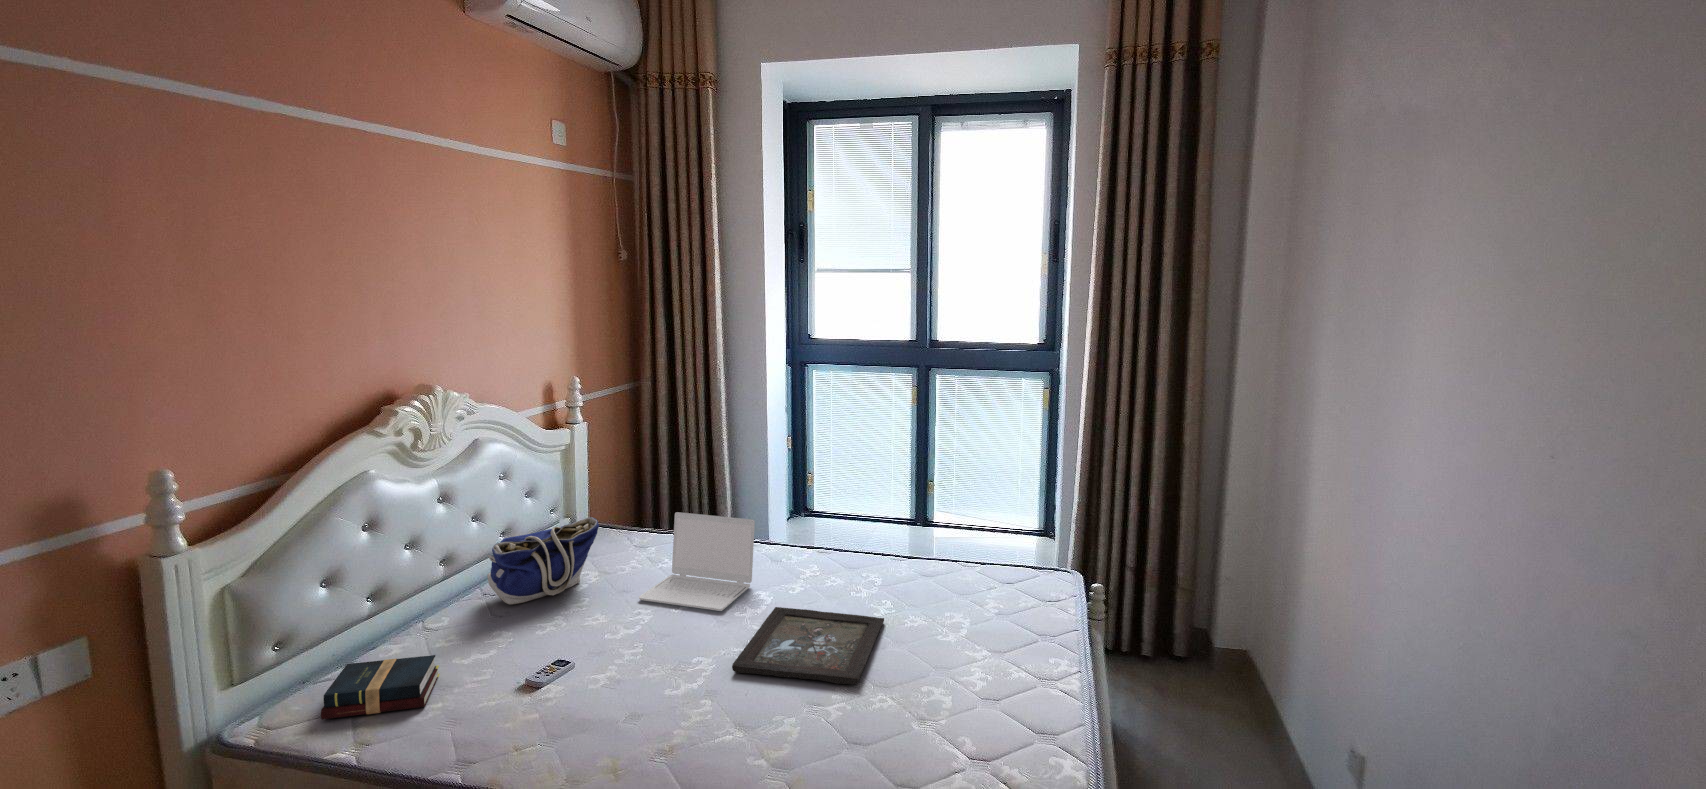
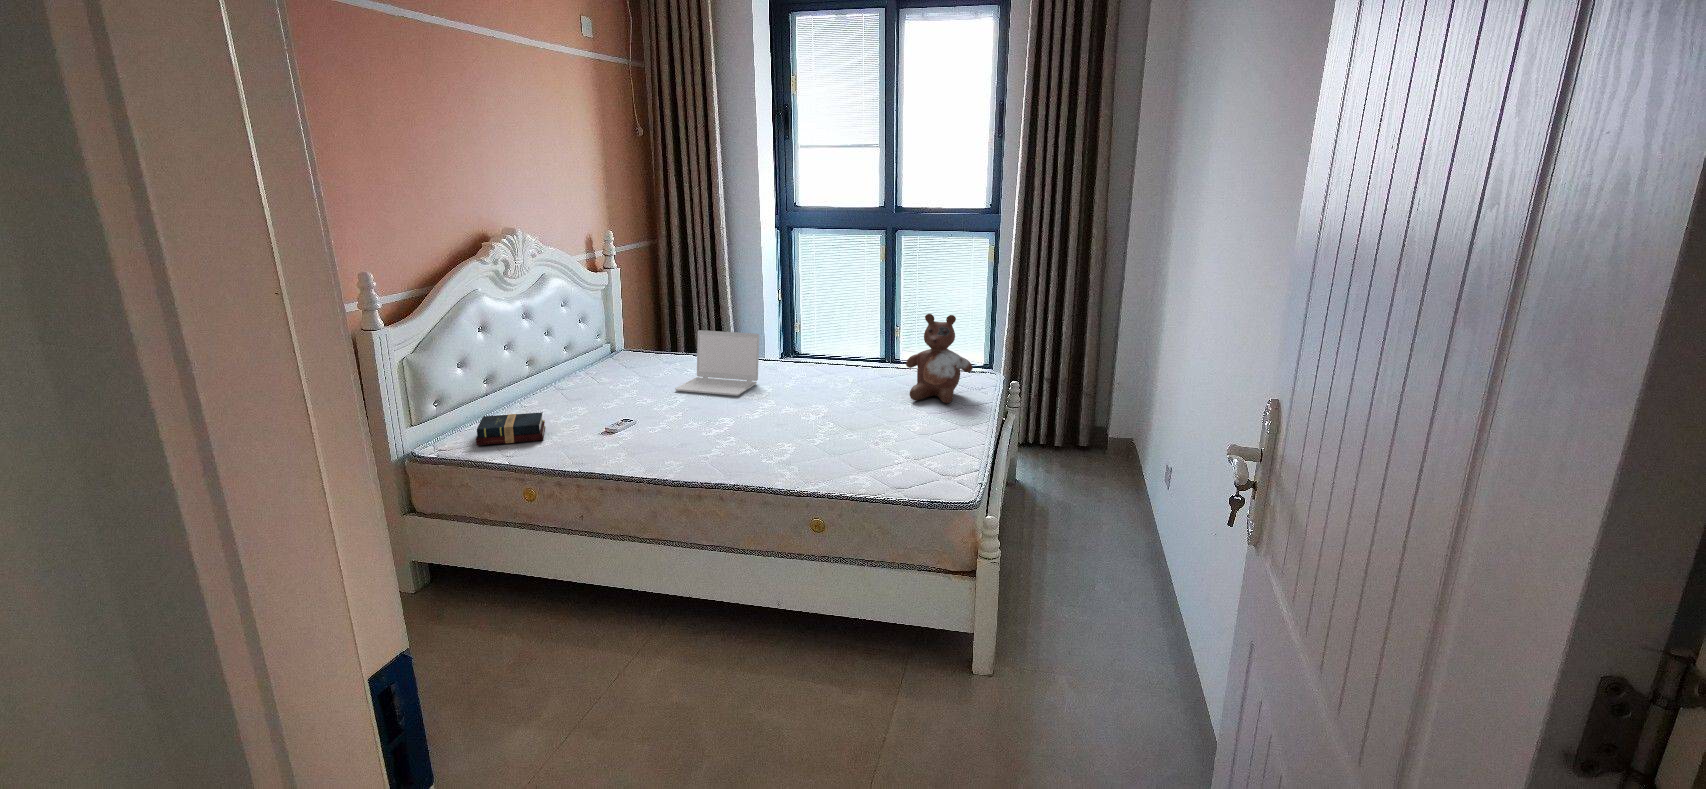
stuffed bear: none [952,500,1045,629] -> present [906,314,973,403]
tote bag: present [487,517,599,604] -> none [561,332,642,393]
tray: present [732,607,884,684] -> none [750,393,856,429]

